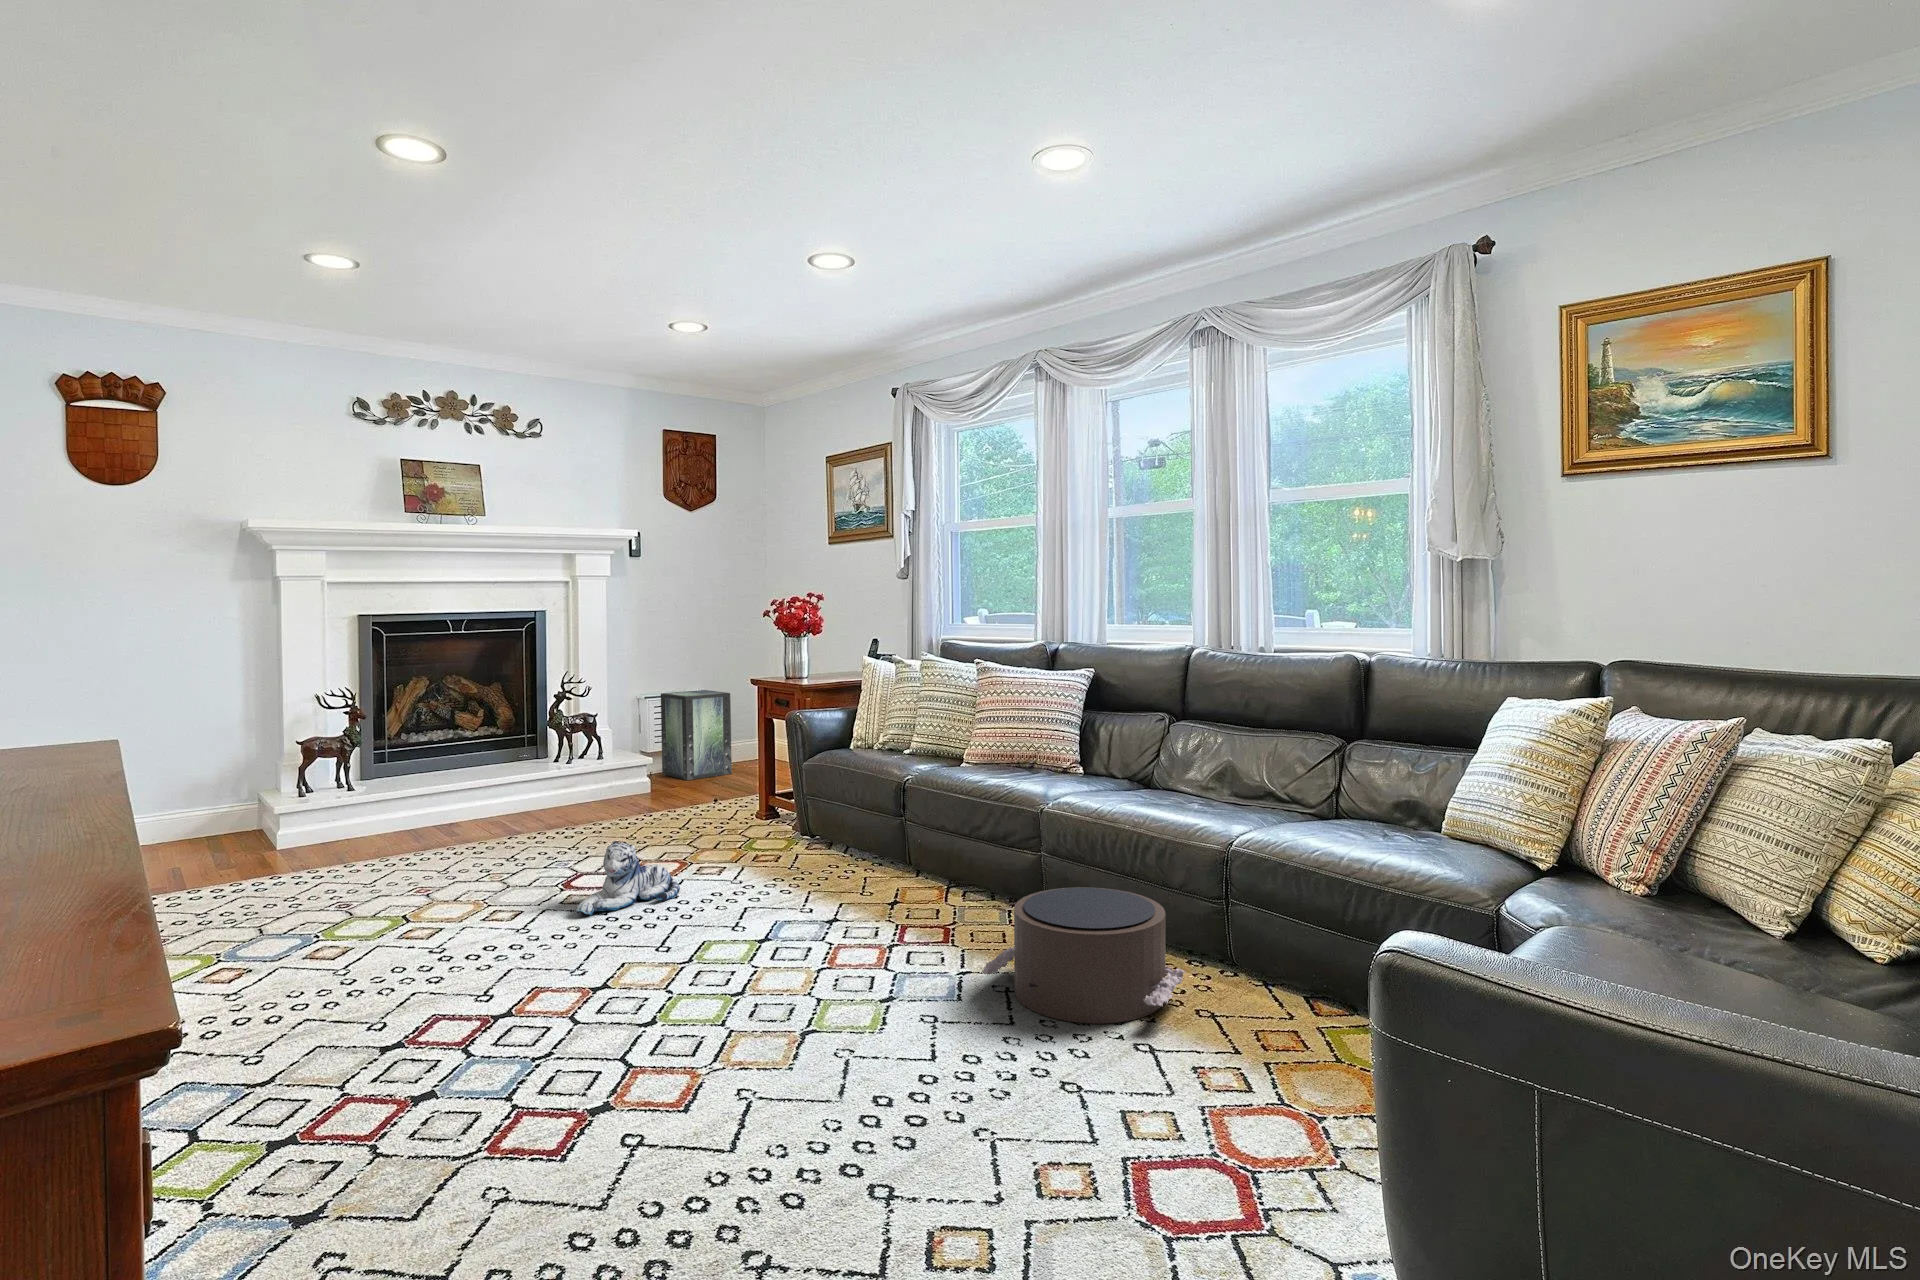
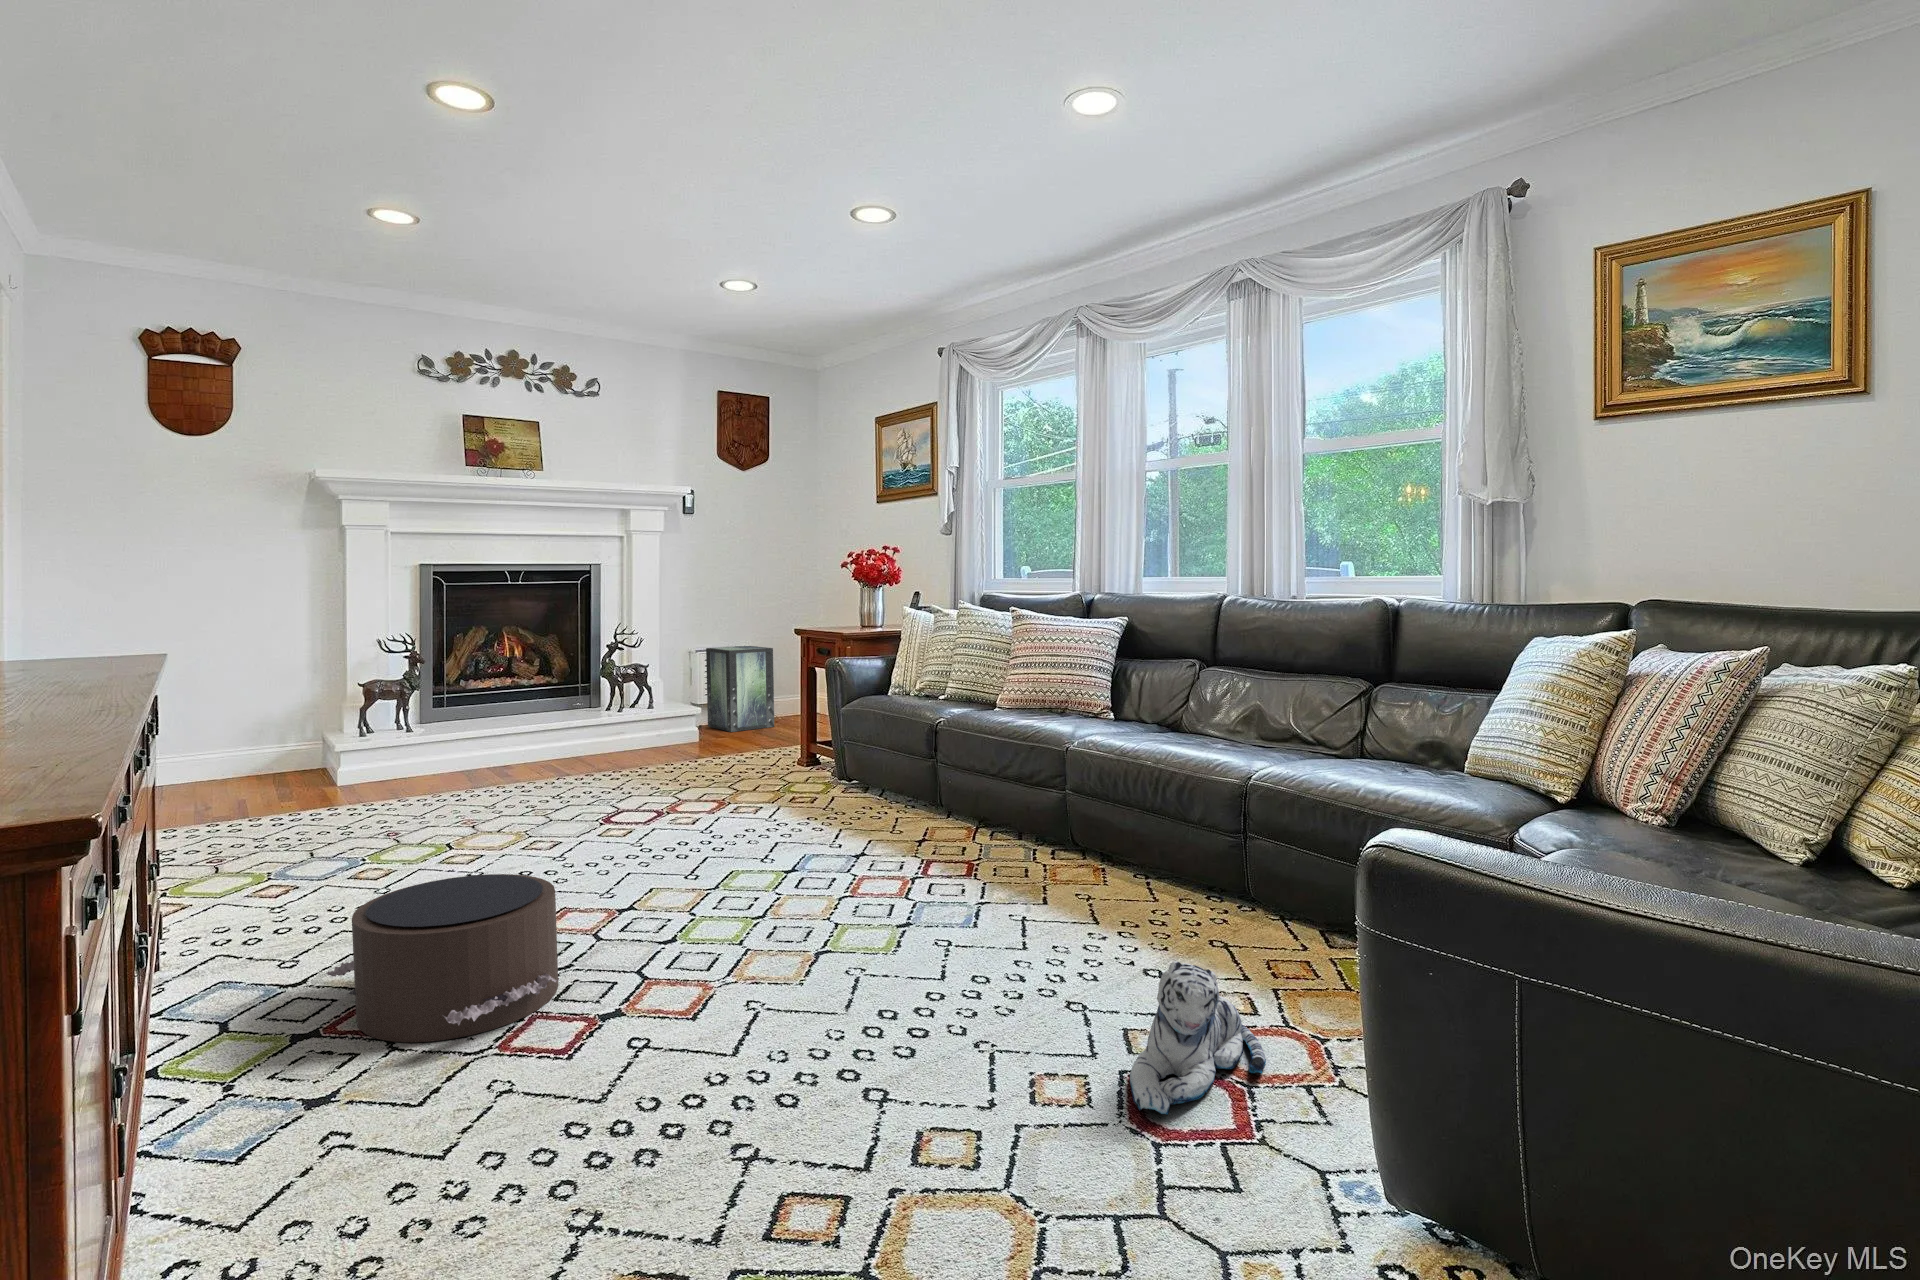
plush toy: present [576,841,680,915] -> present [1130,961,1266,1114]
pouf: present [982,887,1185,1024] -> present [327,874,559,1042]

